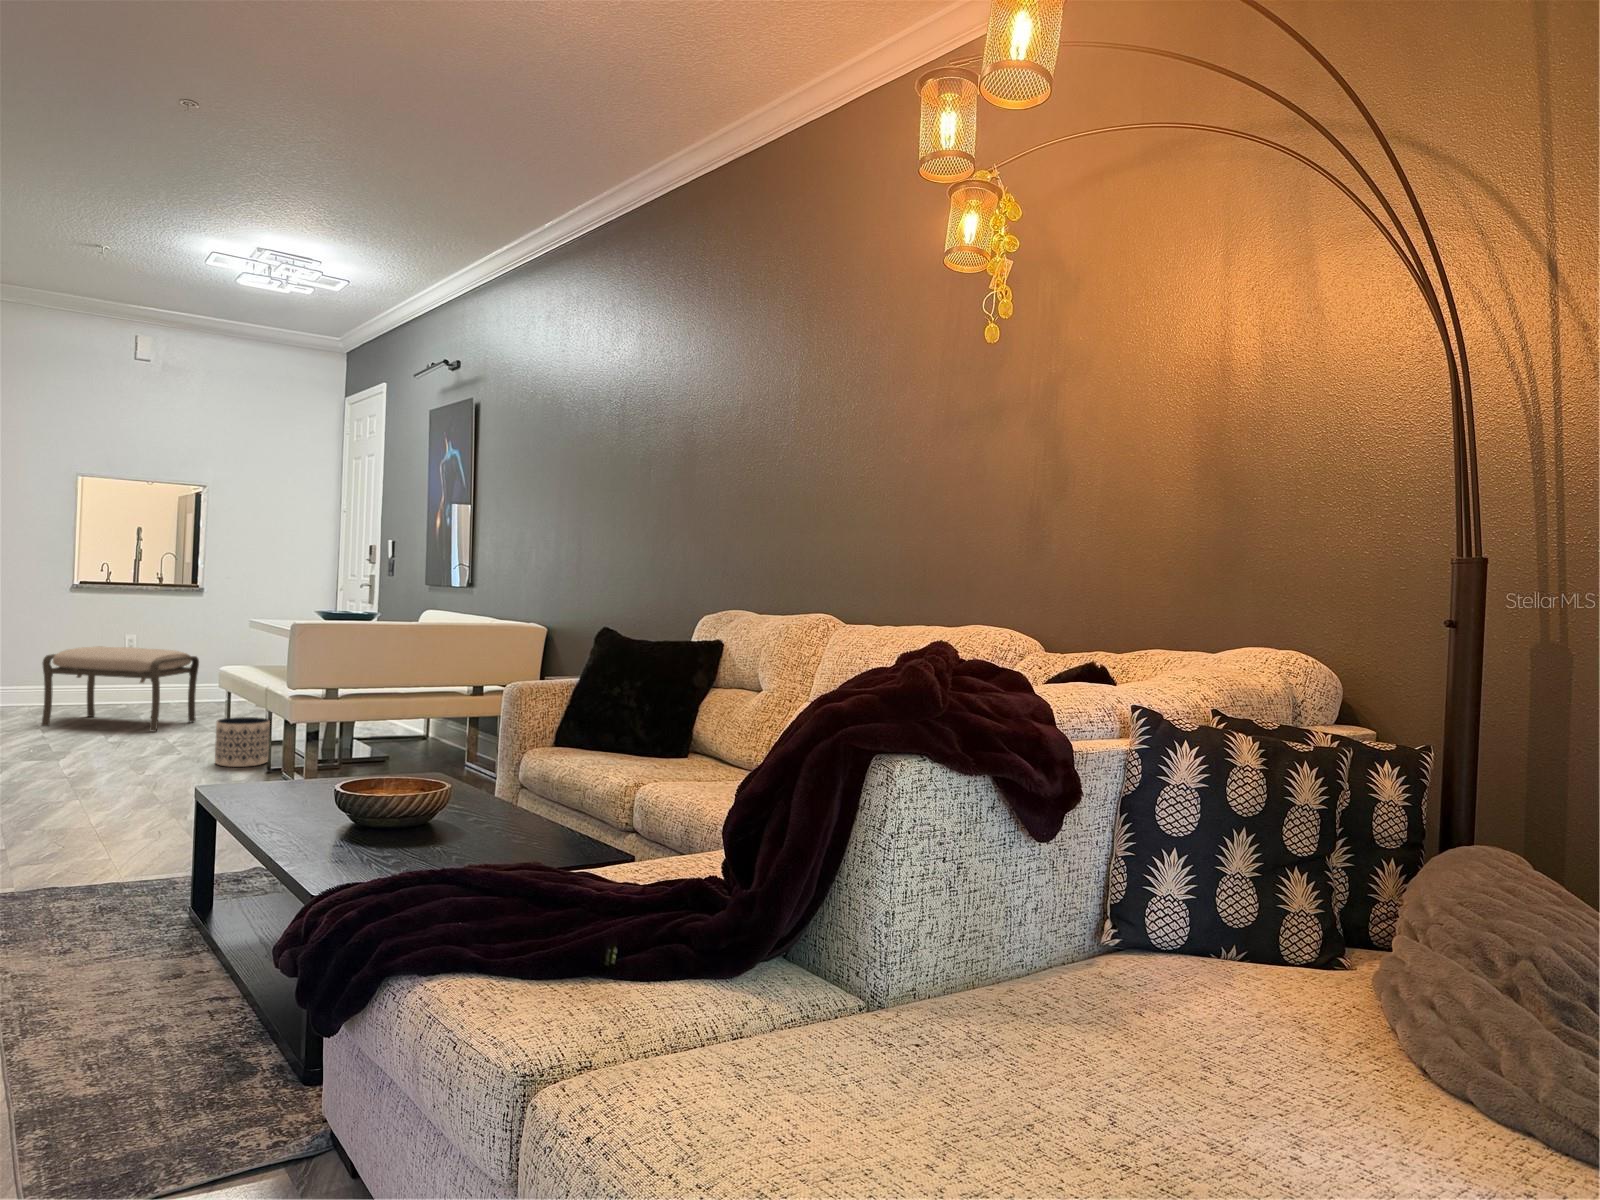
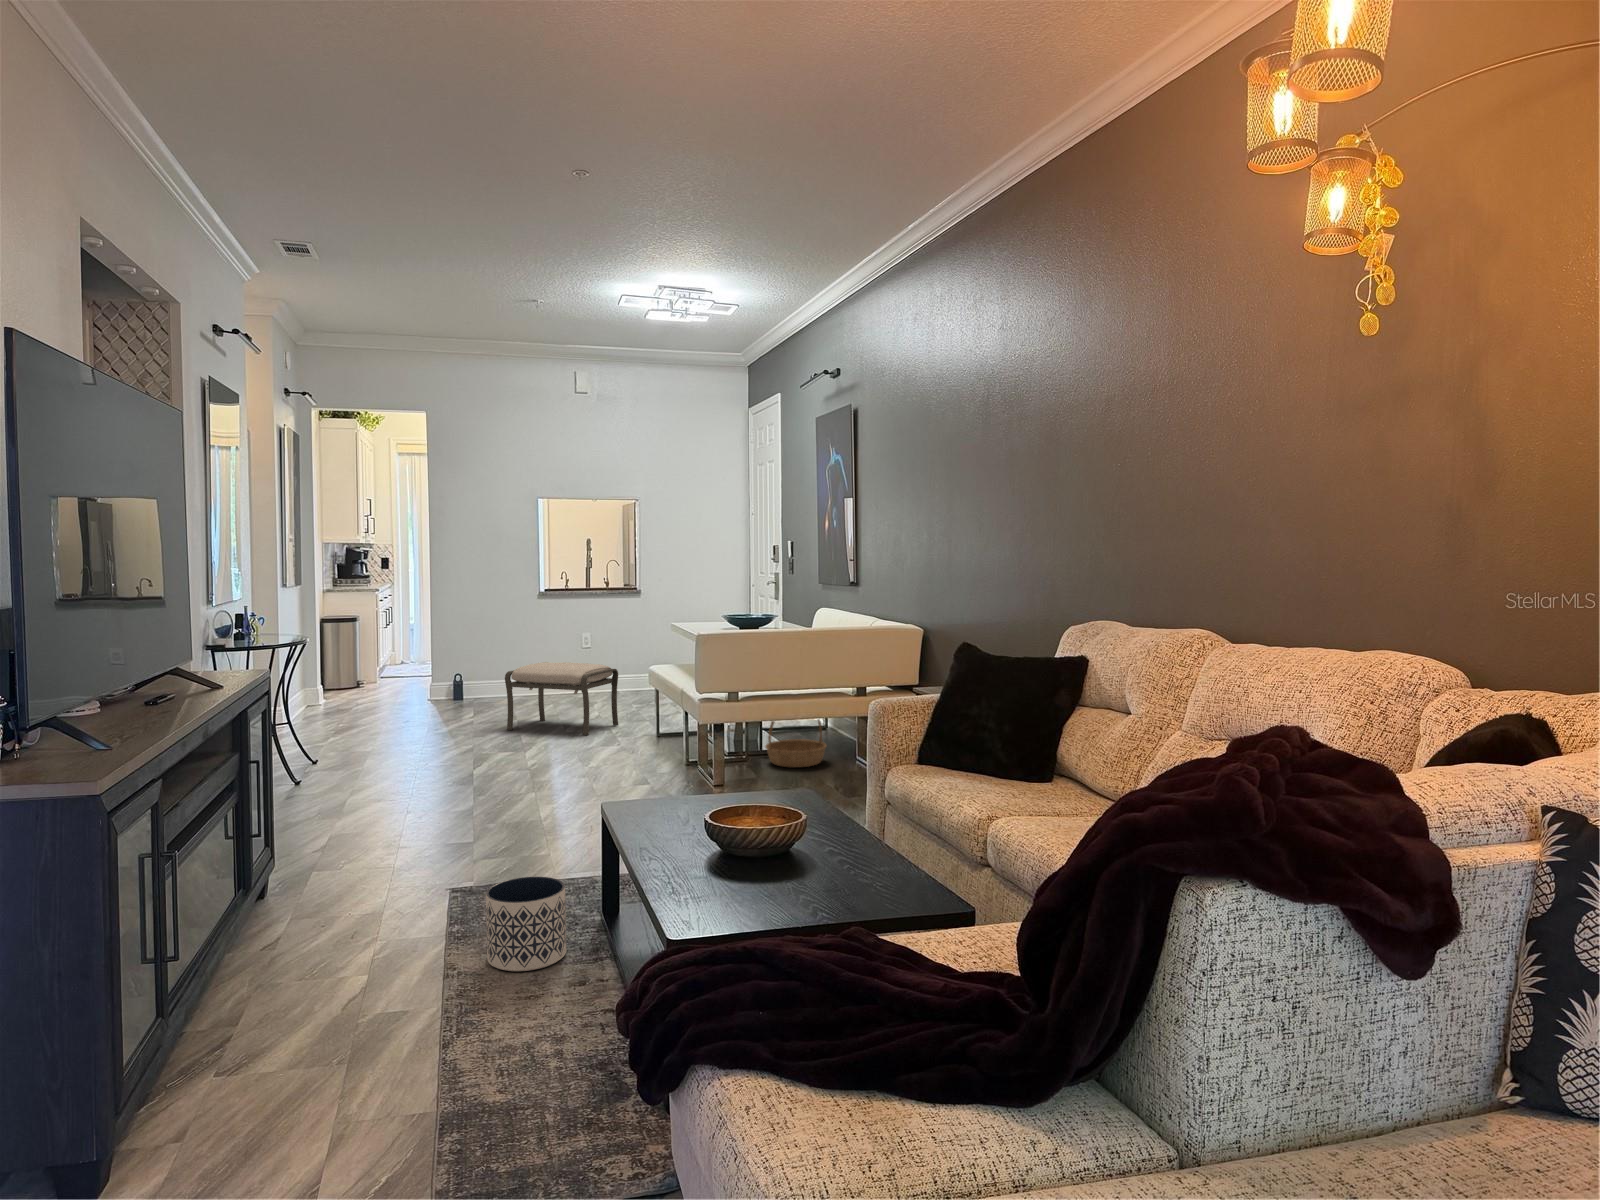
basket: none [385,690,456,762] -> present [766,719,826,768]
planter: present [215,717,270,767] -> present [486,877,566,971]

